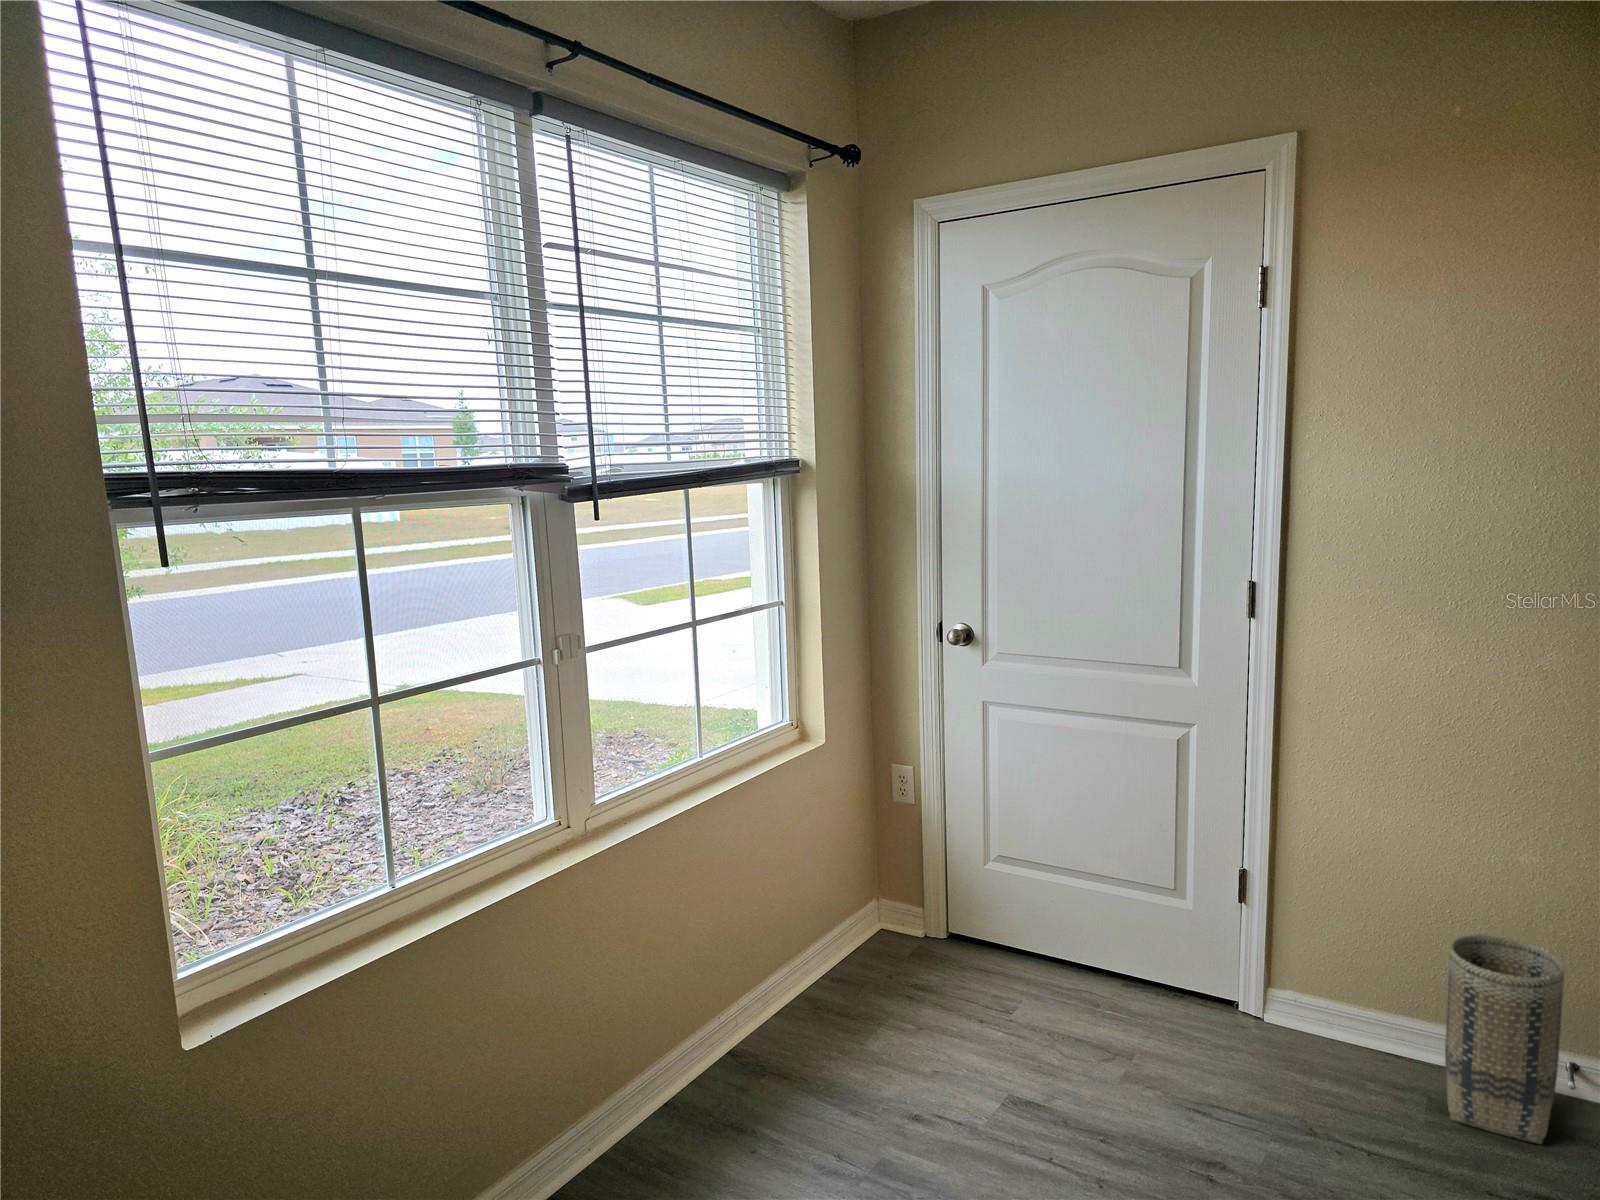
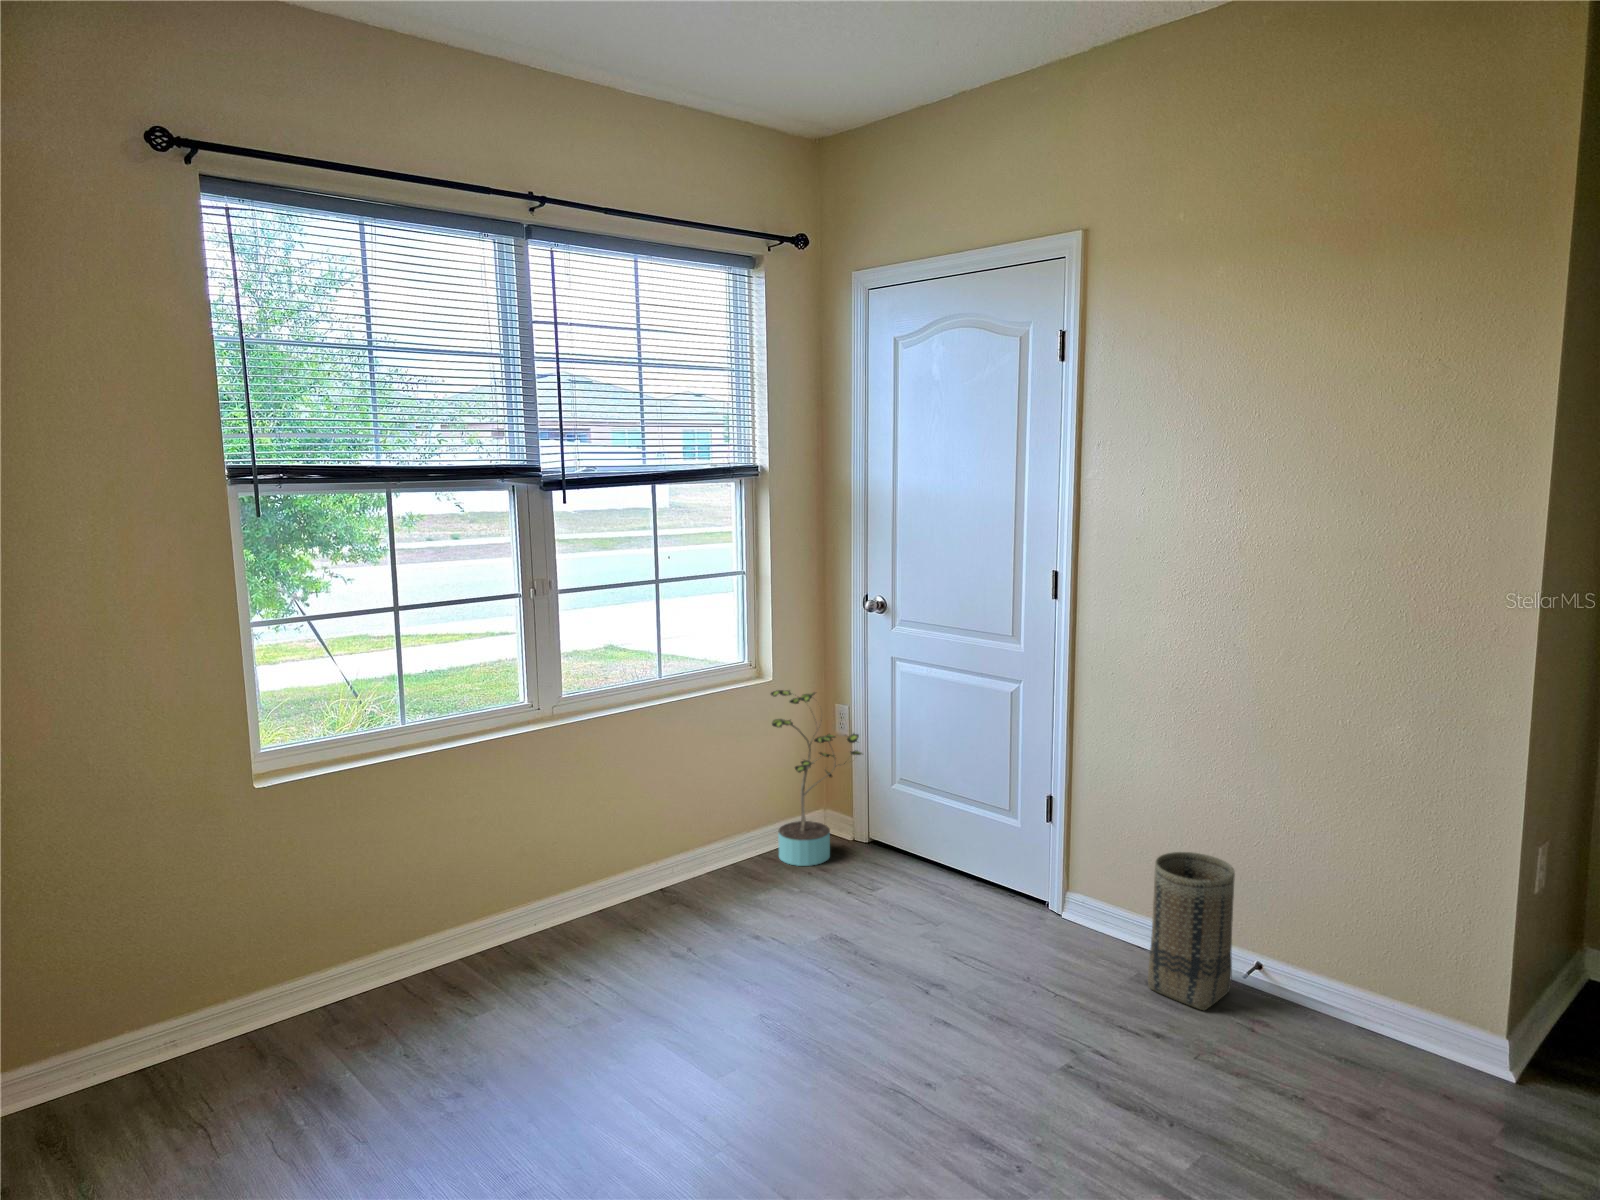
potted plant: none [833,754,959,990] -> present [771,690,862,866]

